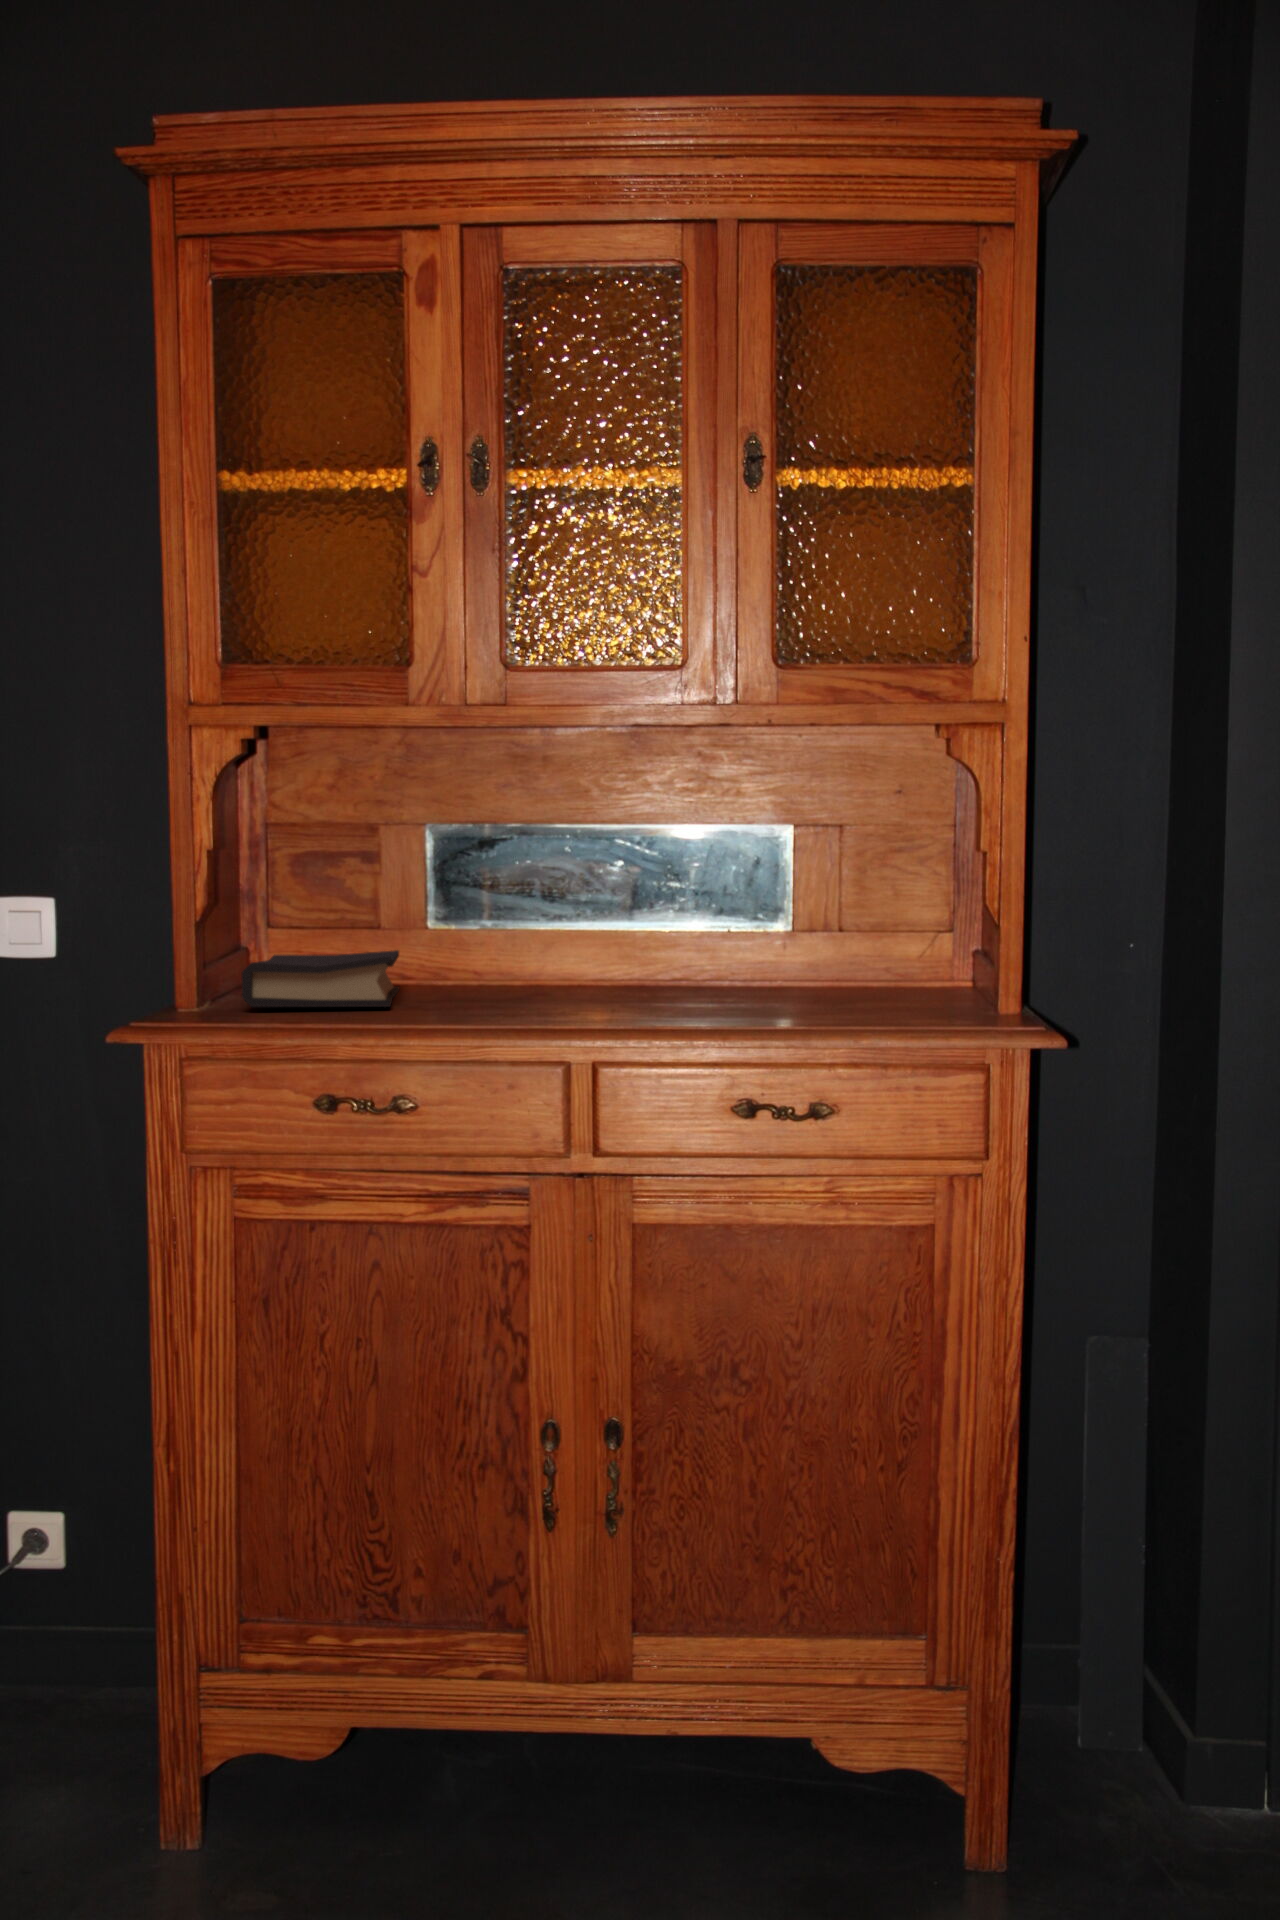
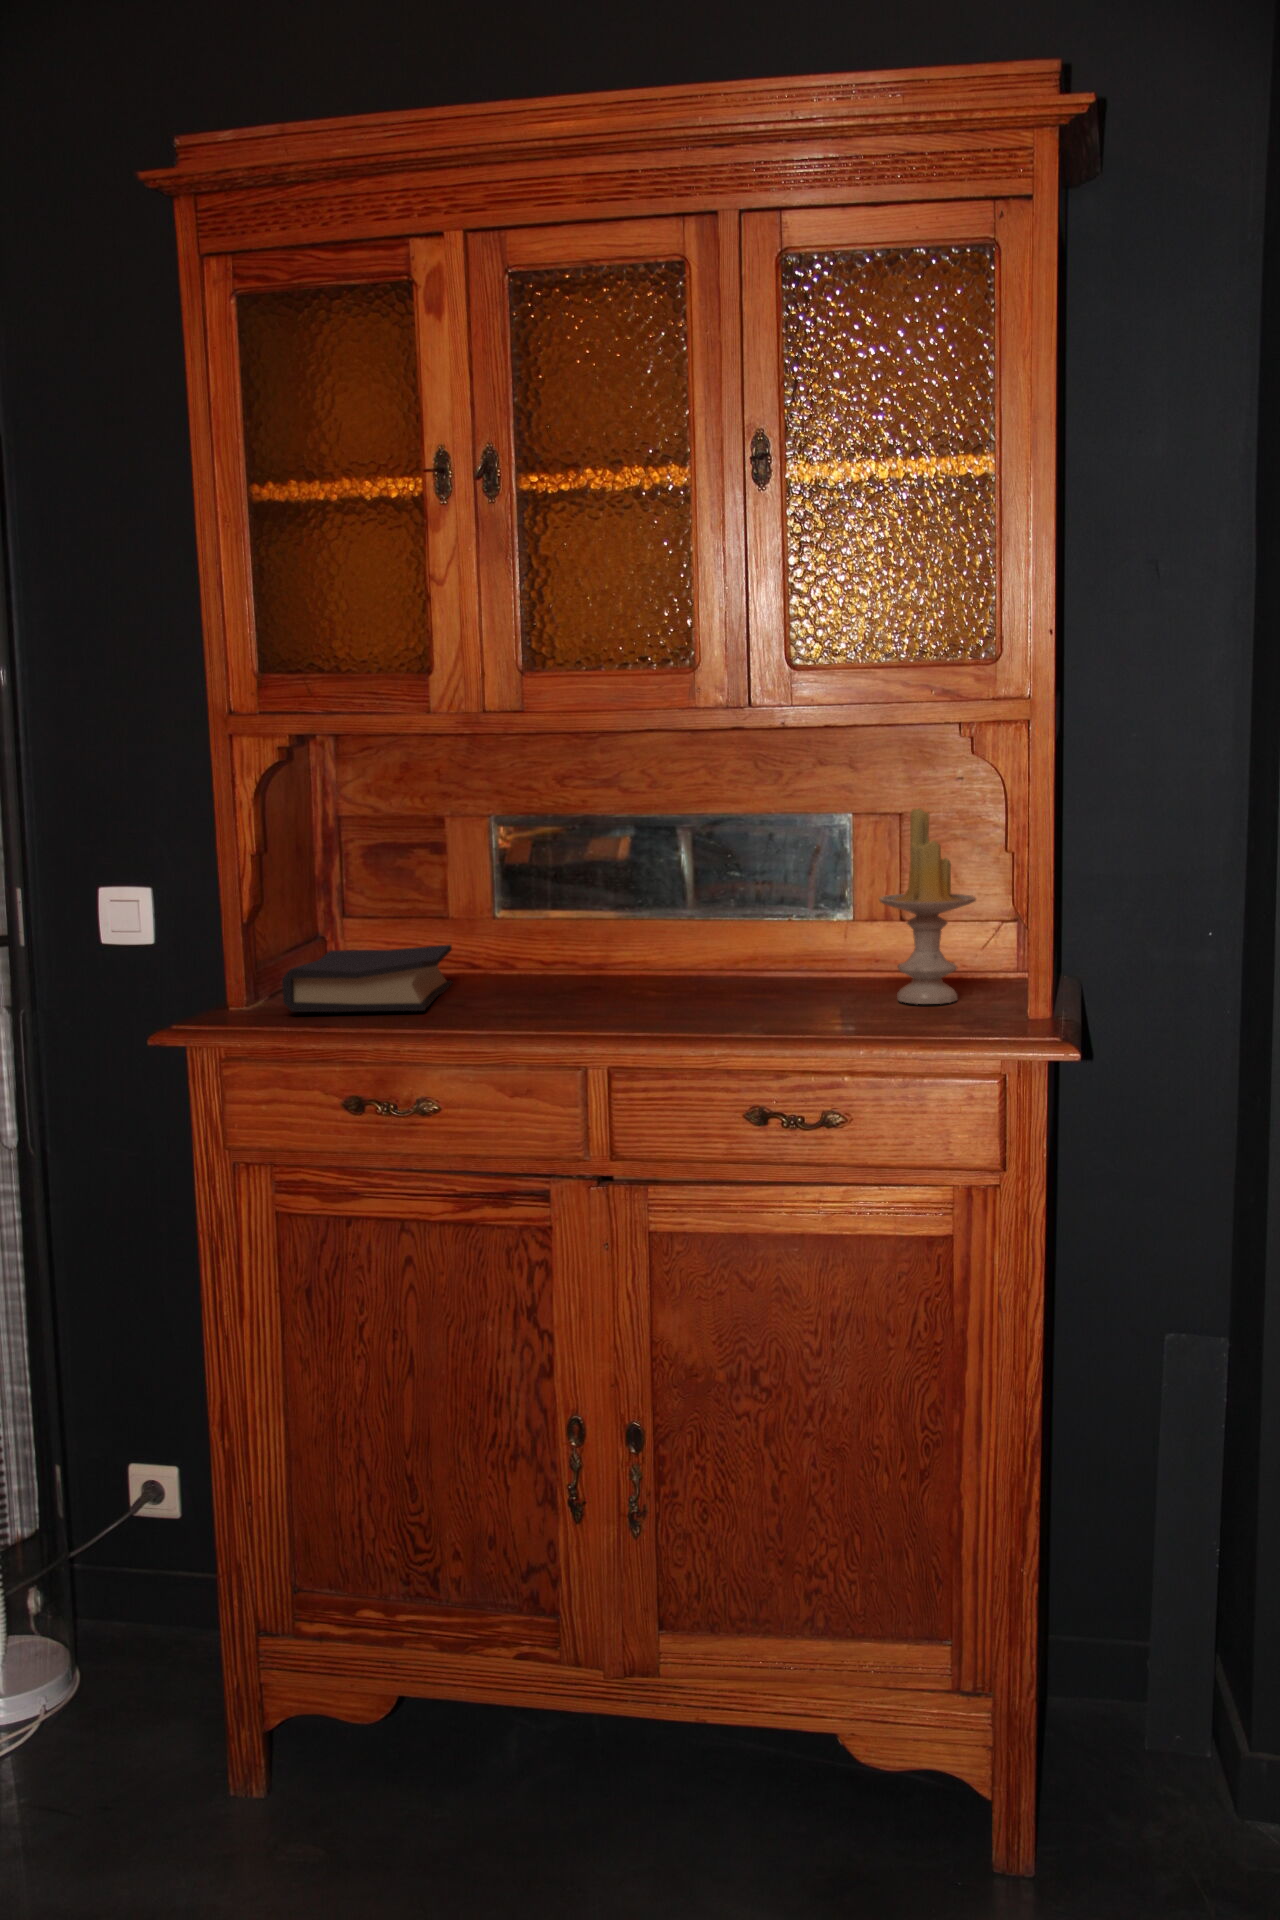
candle: none [840,816,935,1003] -> present [879,809,976,1004]

